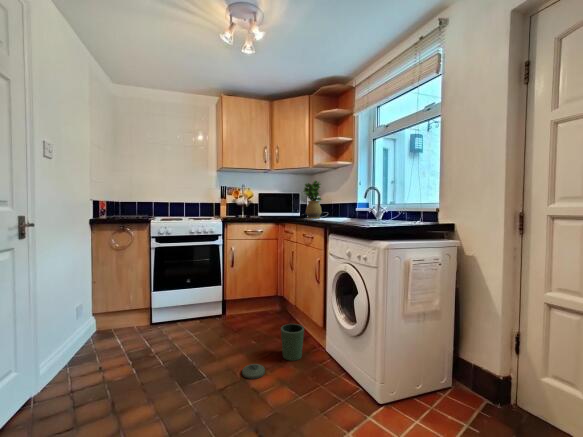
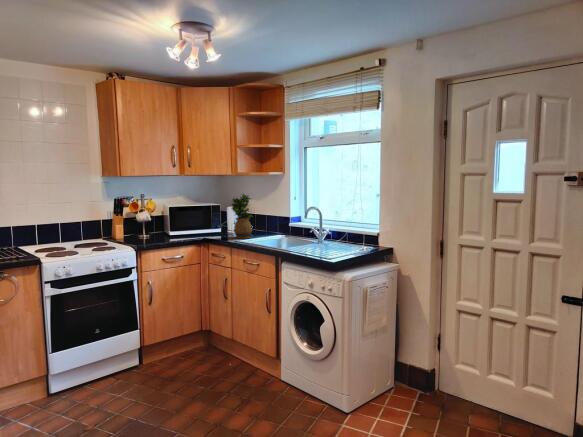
trash can: present [242,324,304,379] -> none [210,359,262,422]

